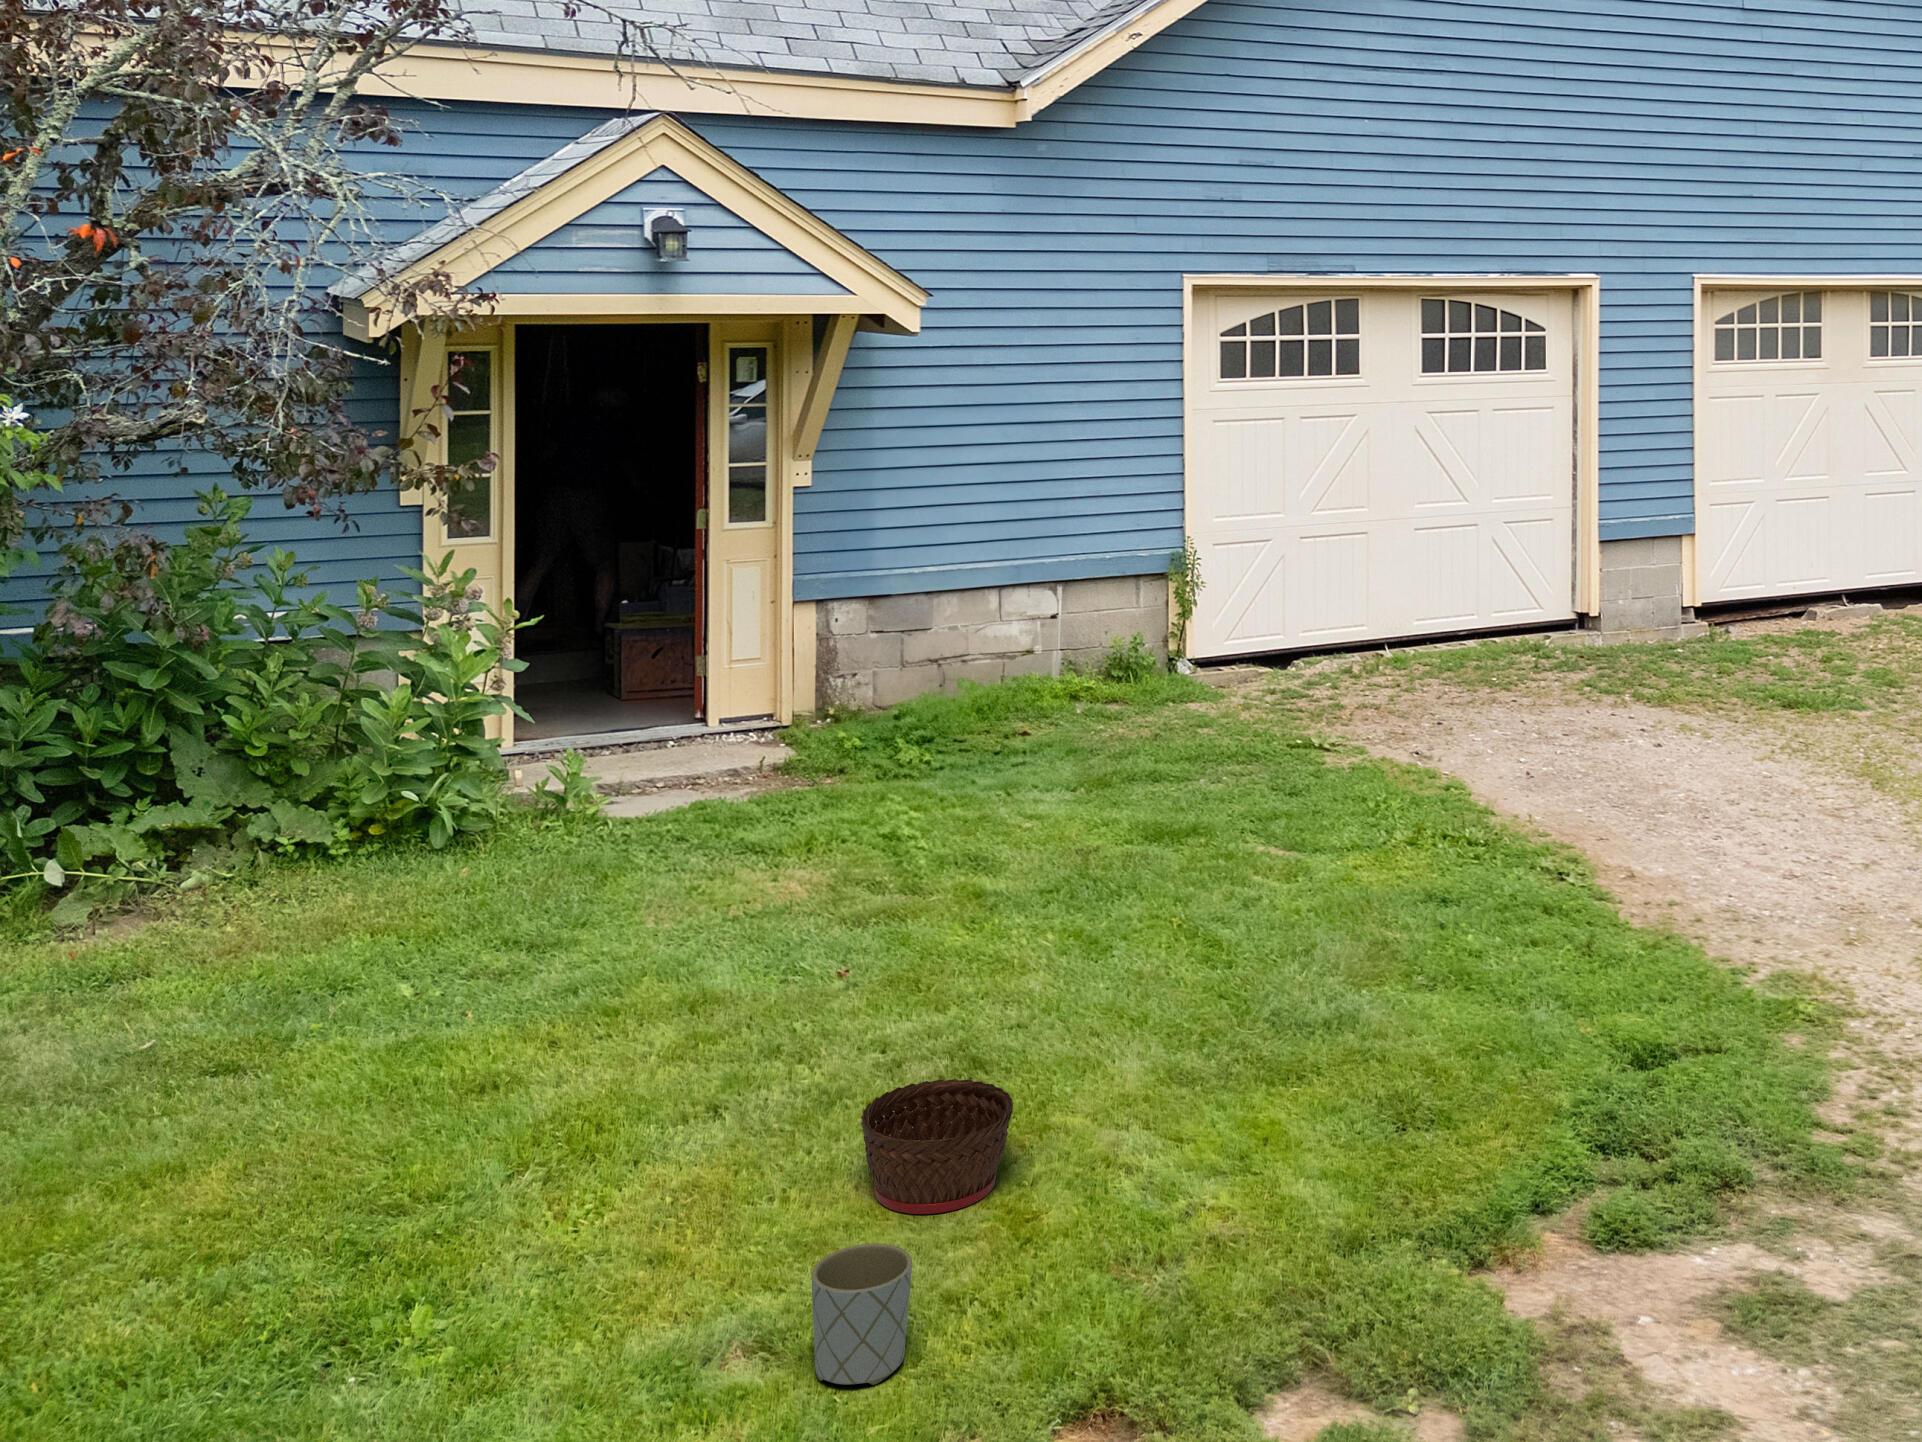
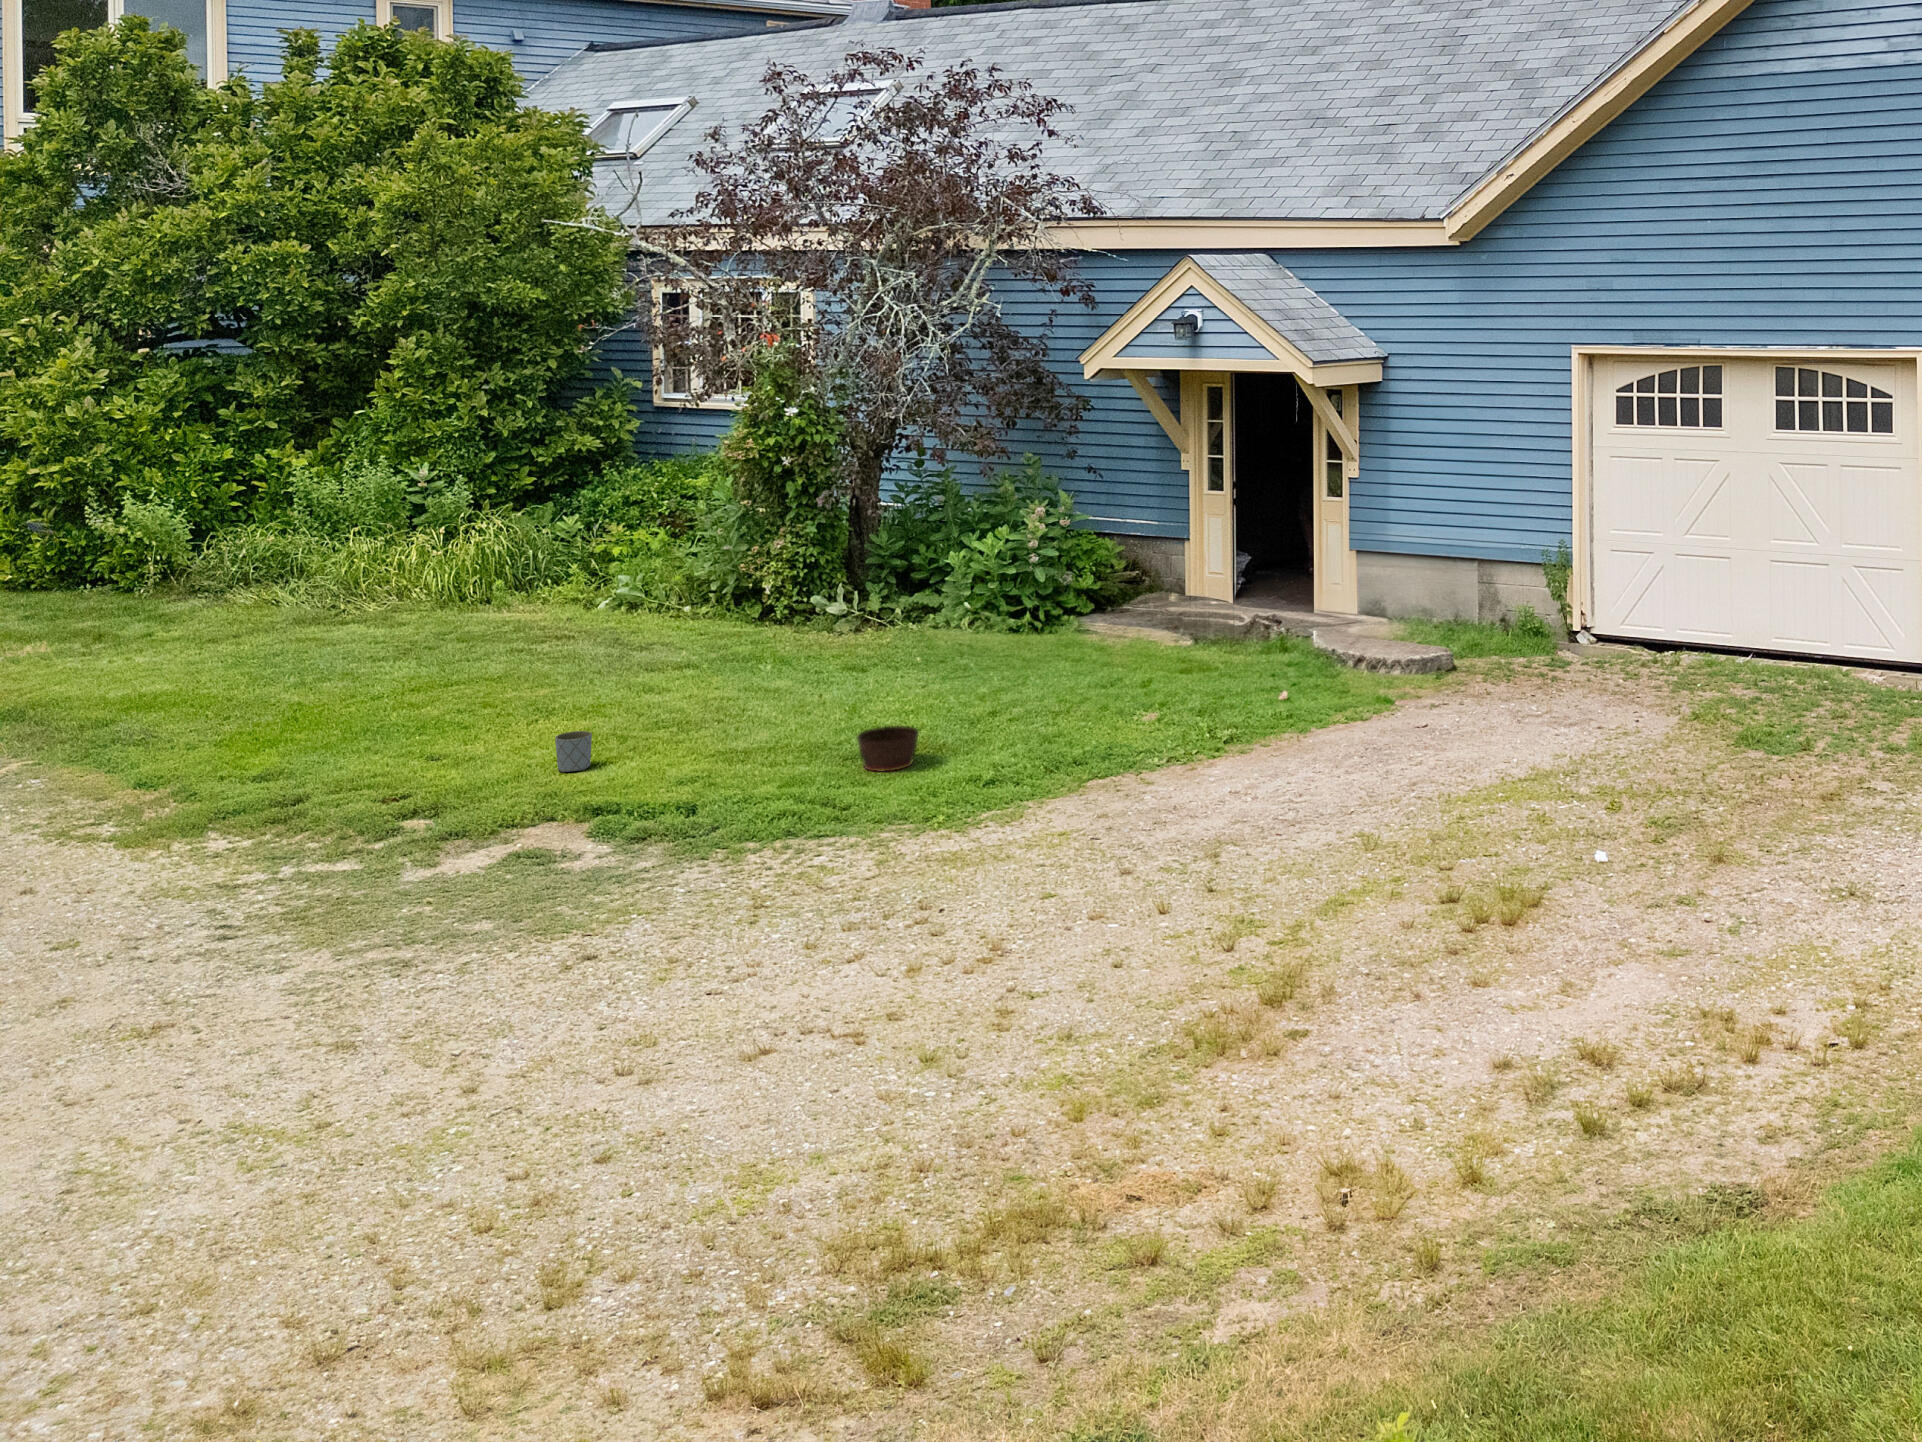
basket: present [861,1079,1013,1214] -> present [857,725,919,772]

